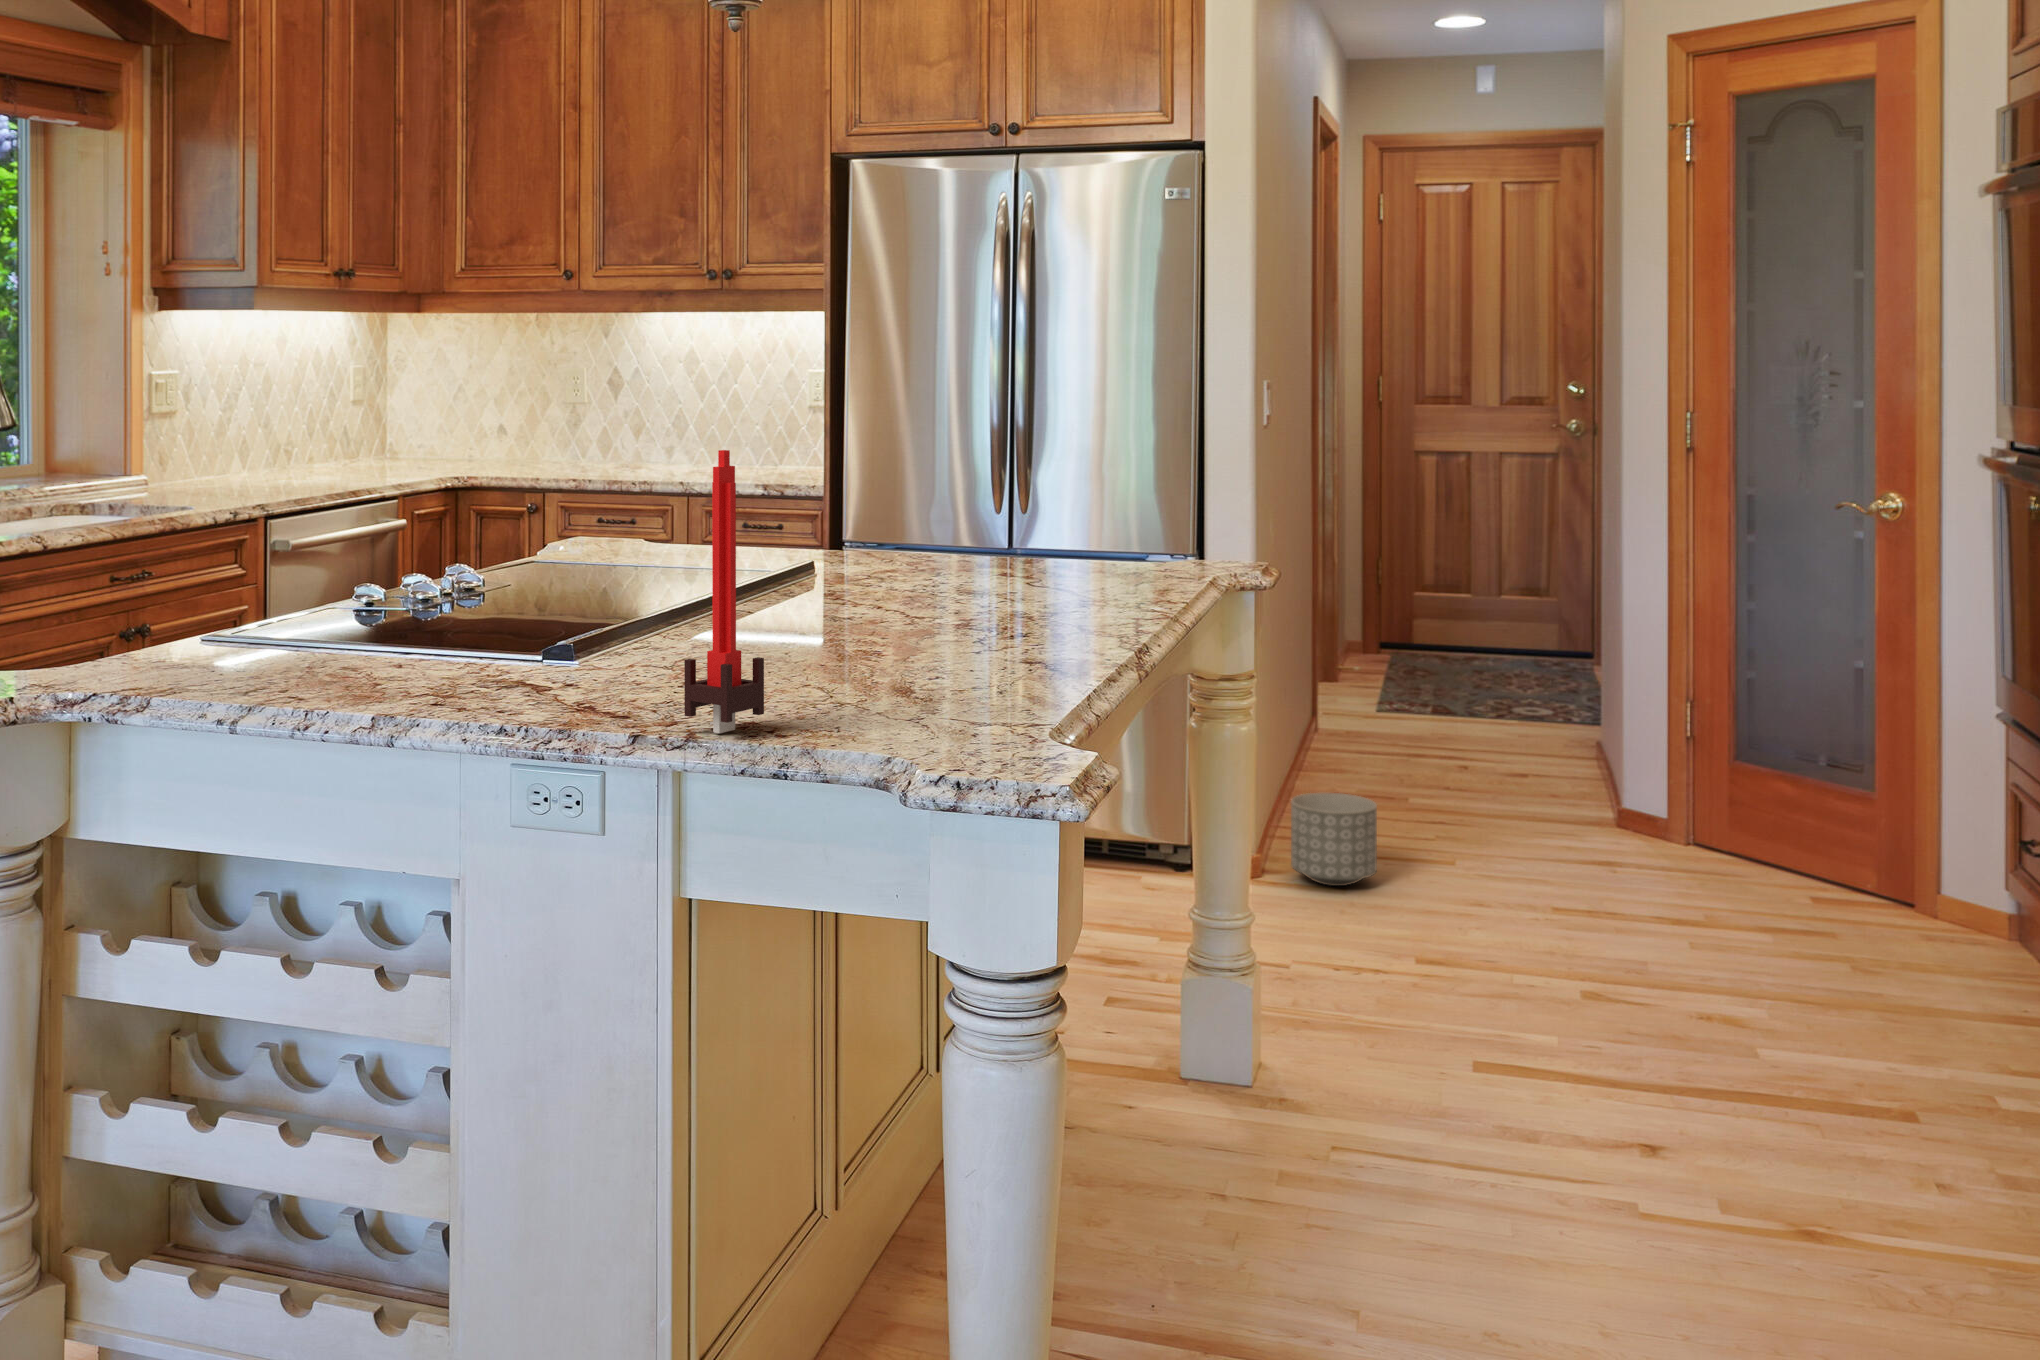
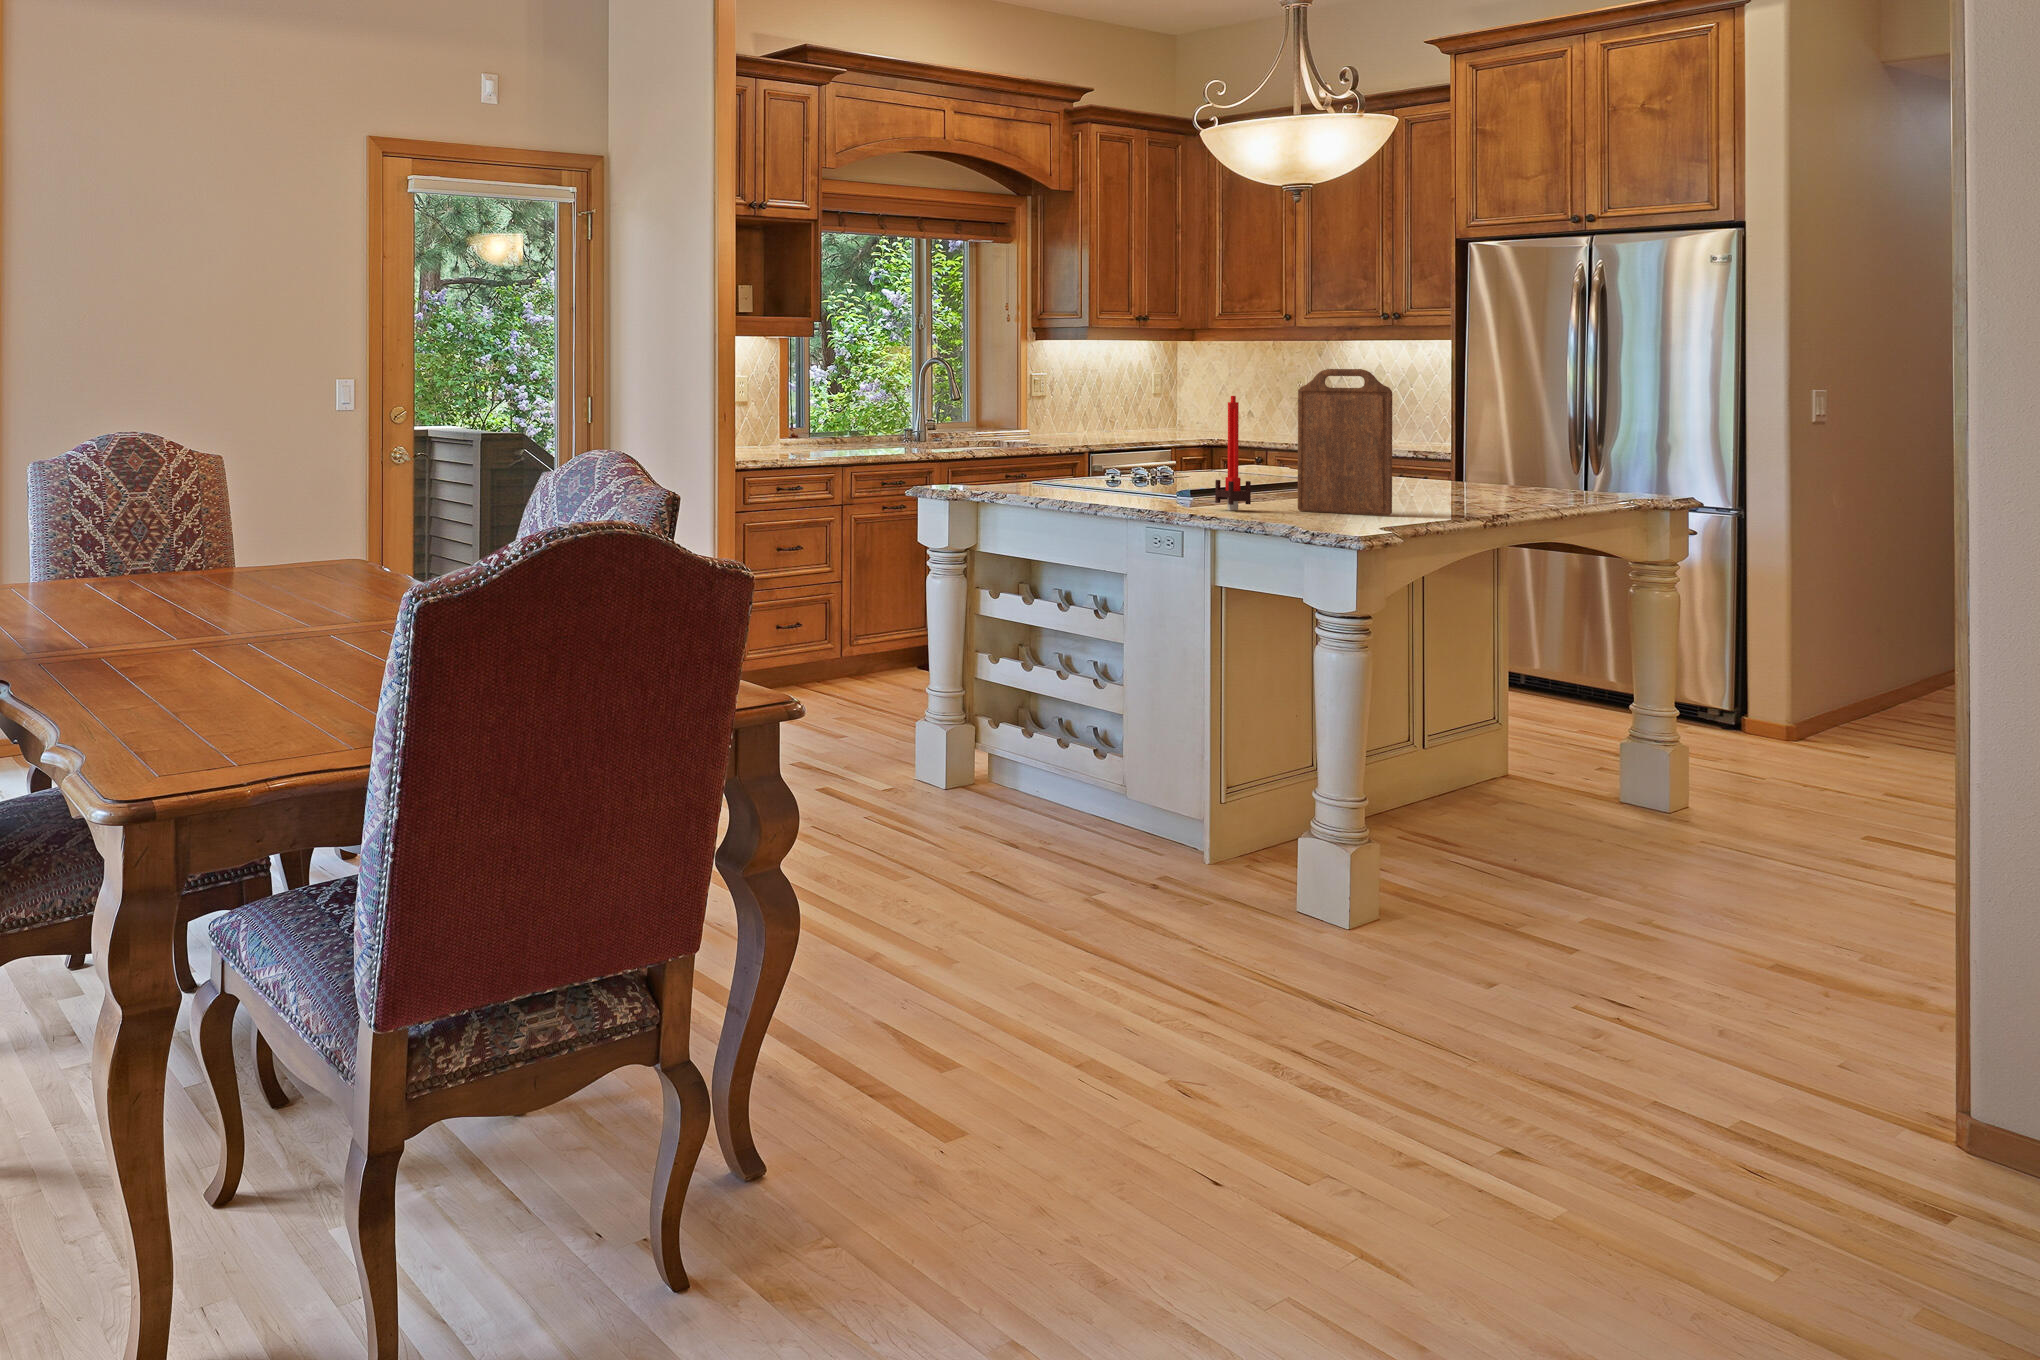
cutting board: none [842,380,1031,710] -> present [1298,369,1392,515]
planter: present [1291,793,1377,886] -> none [1816,682,1895,748]

